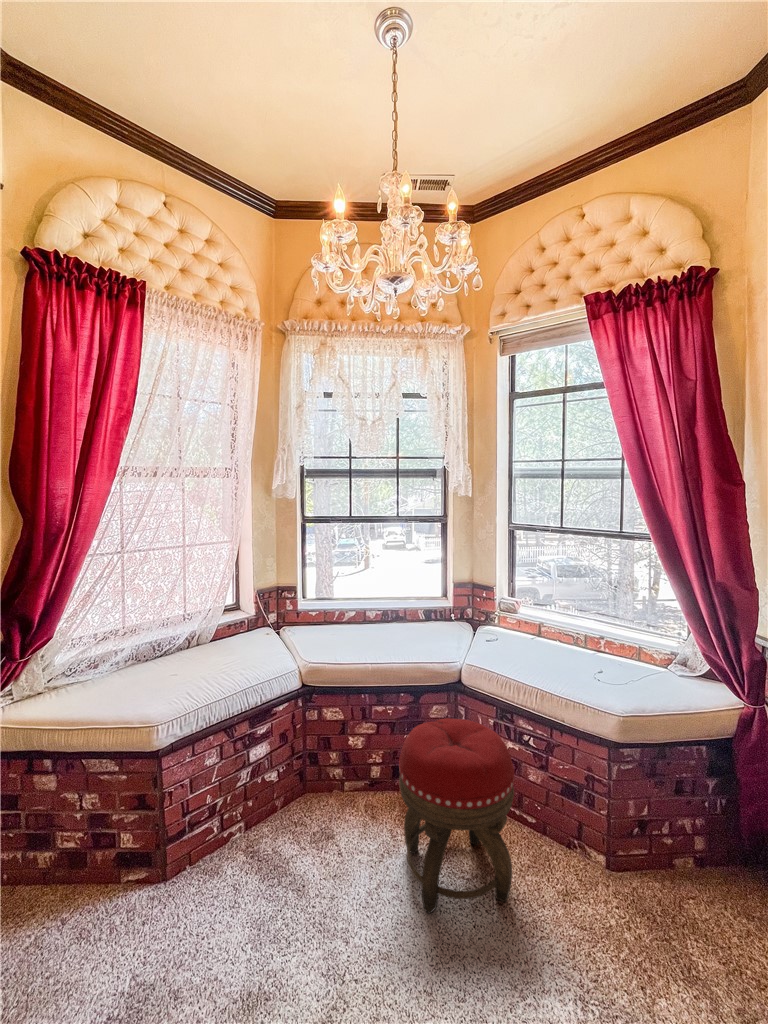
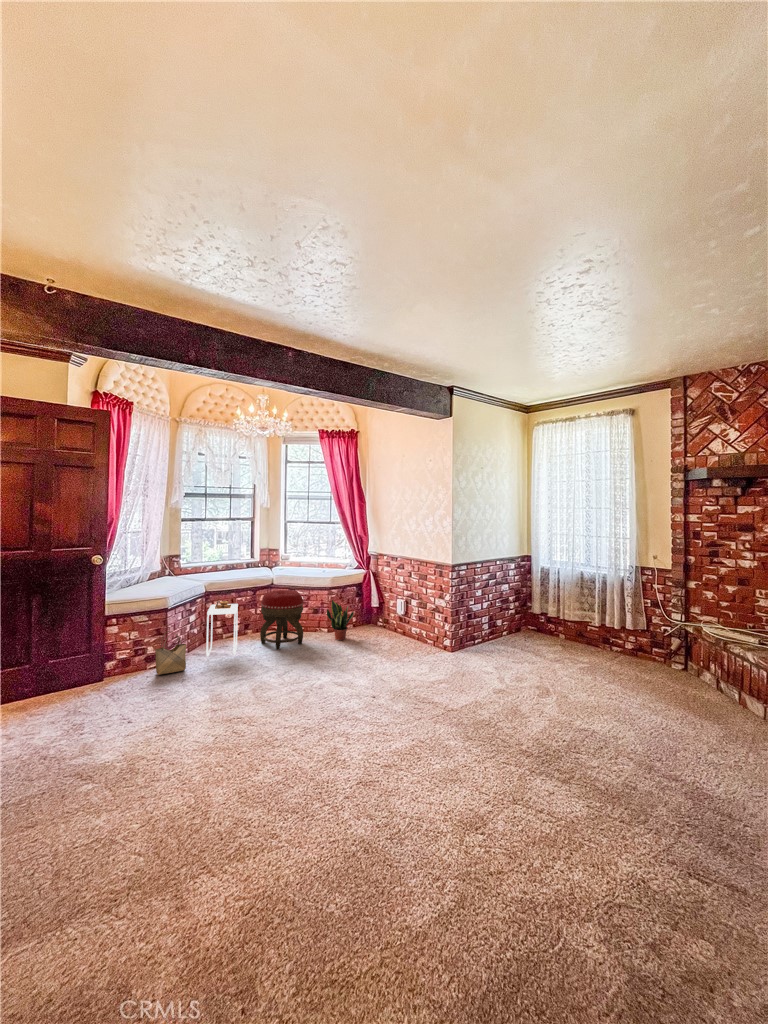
side table: none [249,728,351,896] -> present [206,601,238,657]
potted plant: none [590,792,689,936] -> present [327,600,354,640]
woven basket: none [96,814,177,936] -> present [155,631,186,675]

